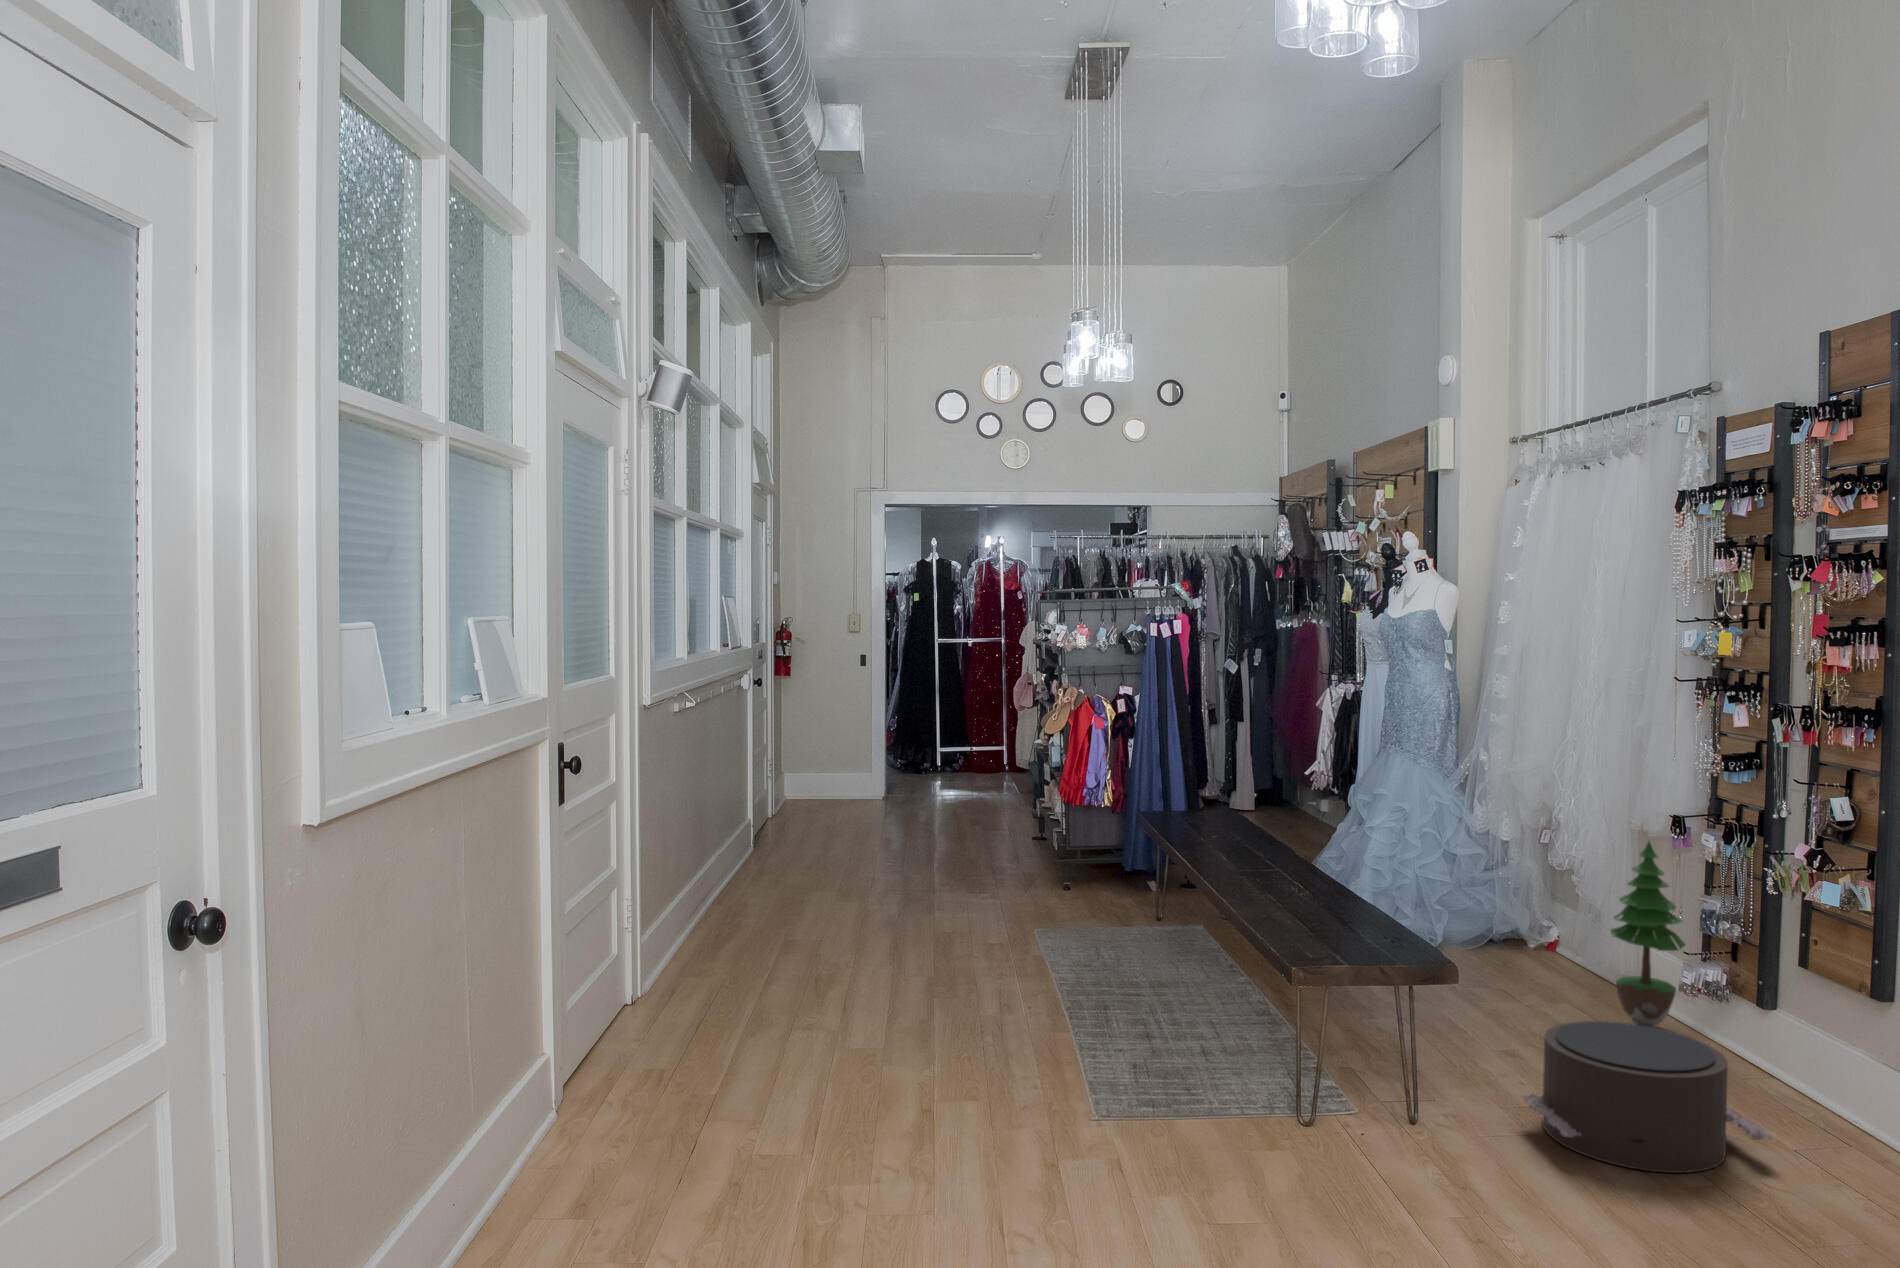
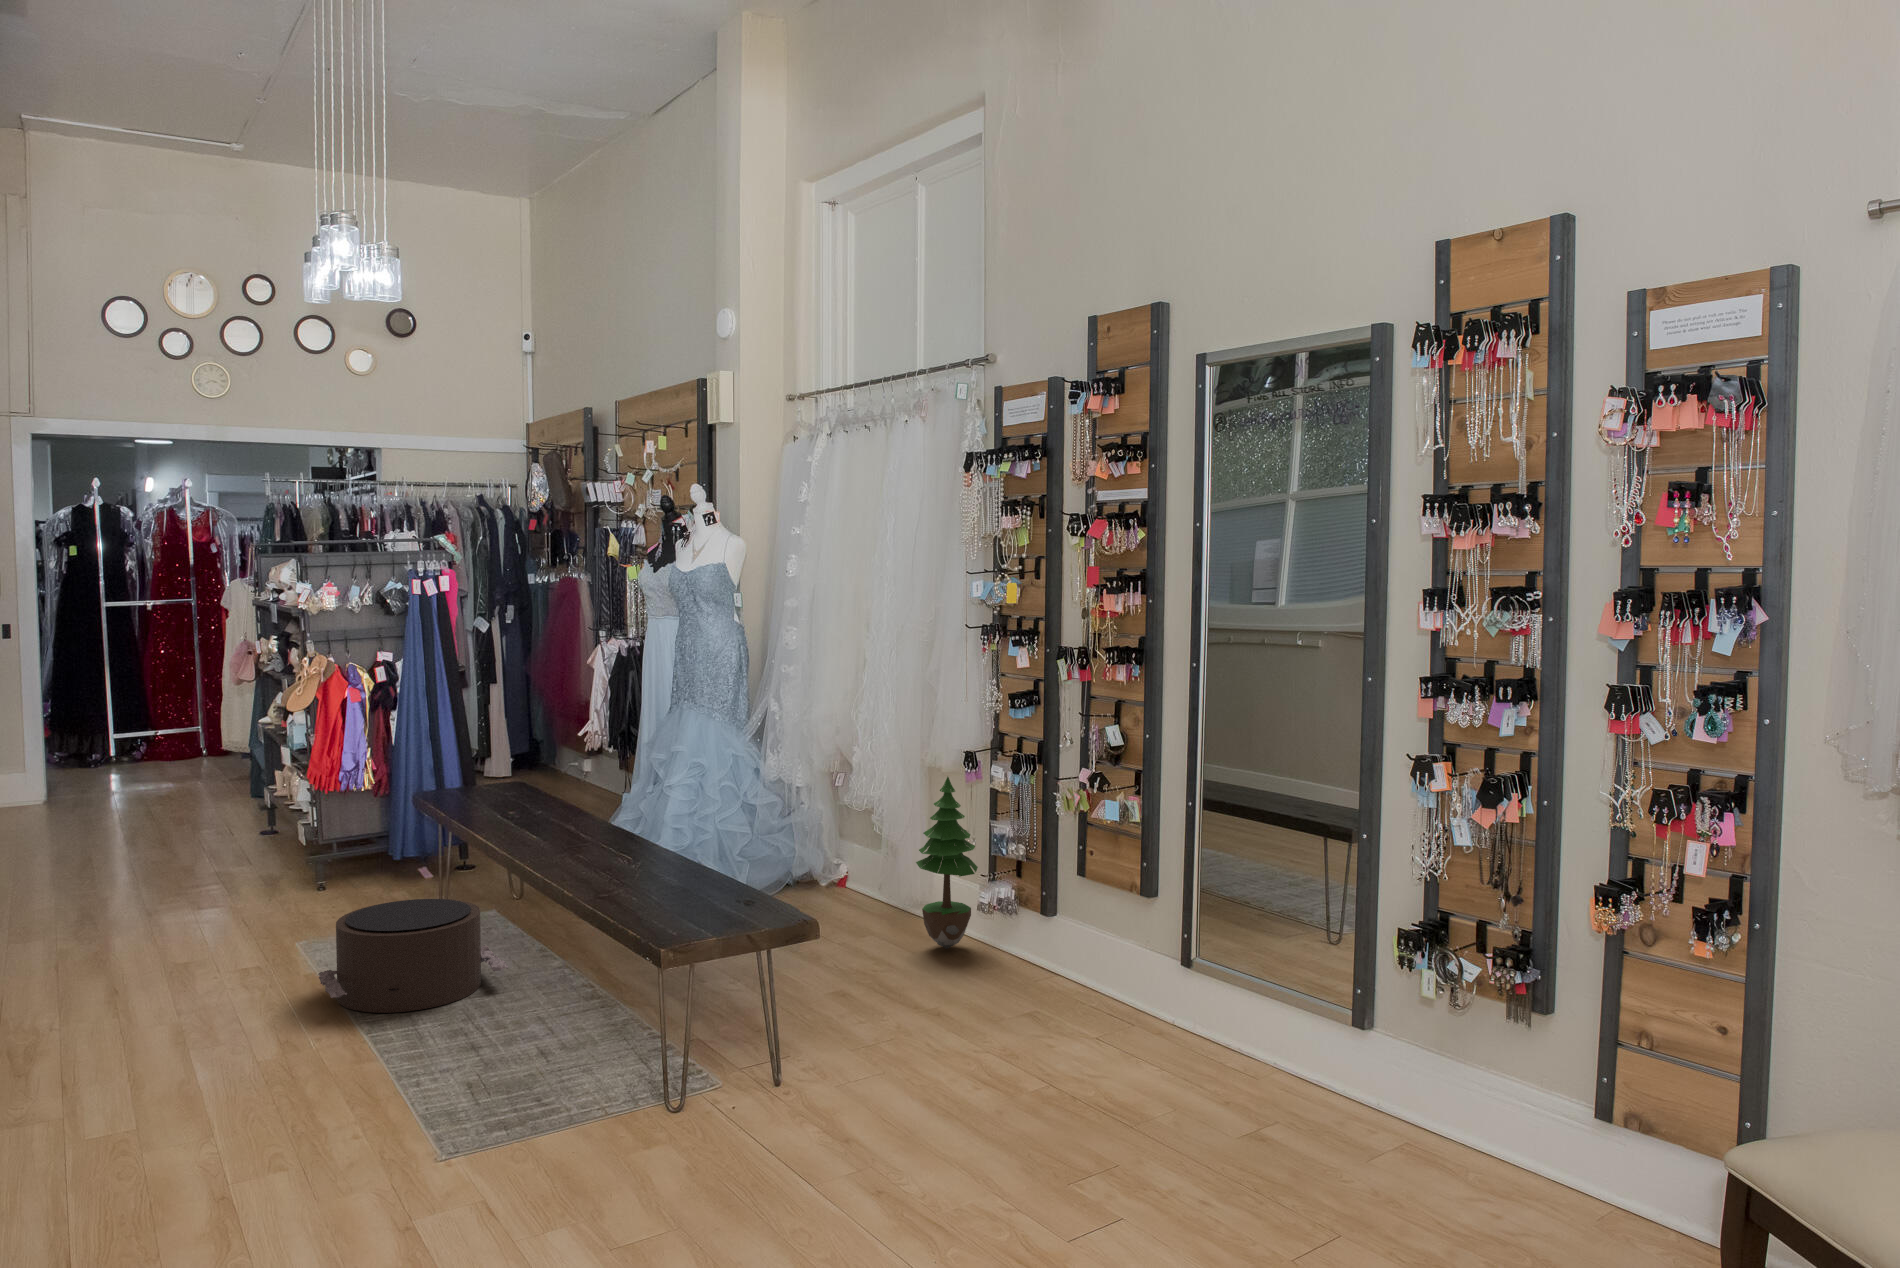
pouf: present [1523,1021,1772,1173] -> present [318,899,508,1013]

